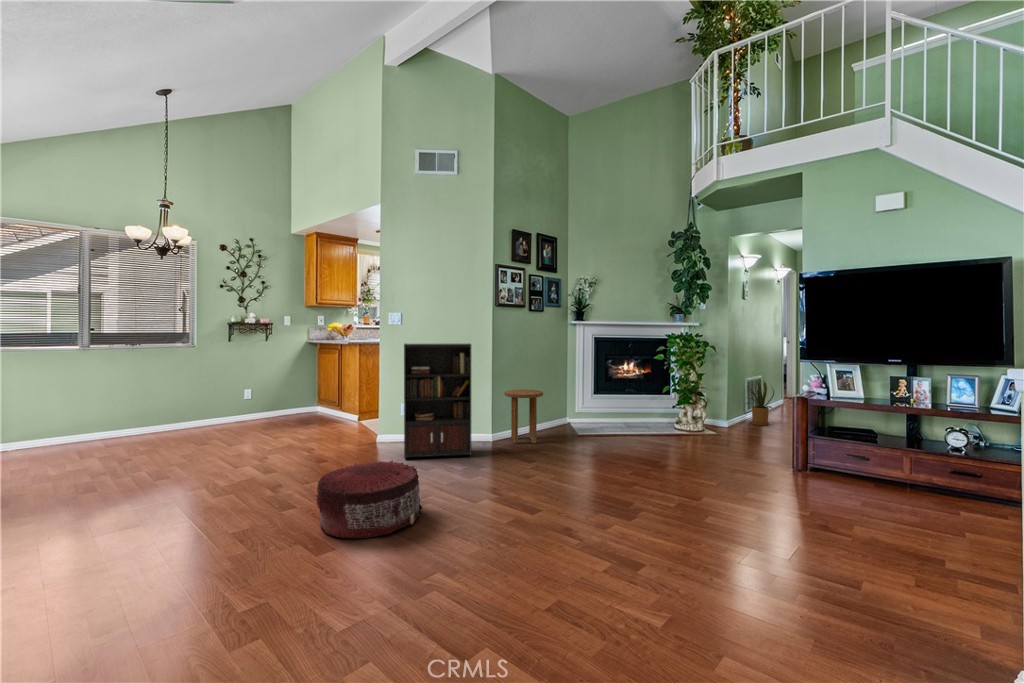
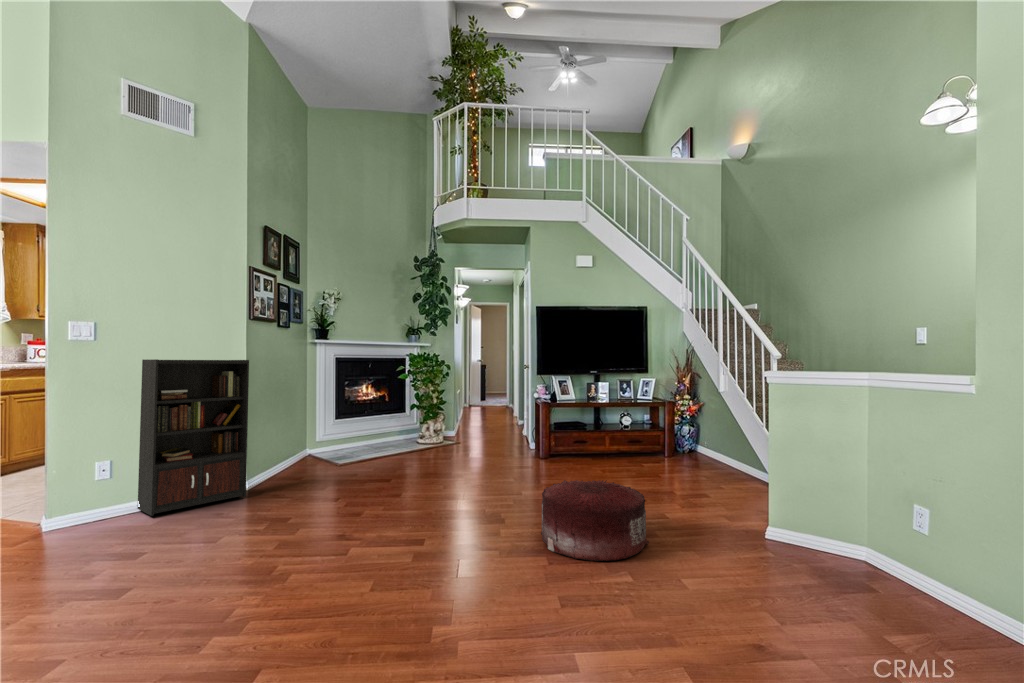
house plant: present [746,380,774,425] -> none [461,394,487,433]
side table: present [504,390,543,444] -> none [261,415,310,478]
pouf: present [316,461,422,538] -> present [541,480,649,561]

